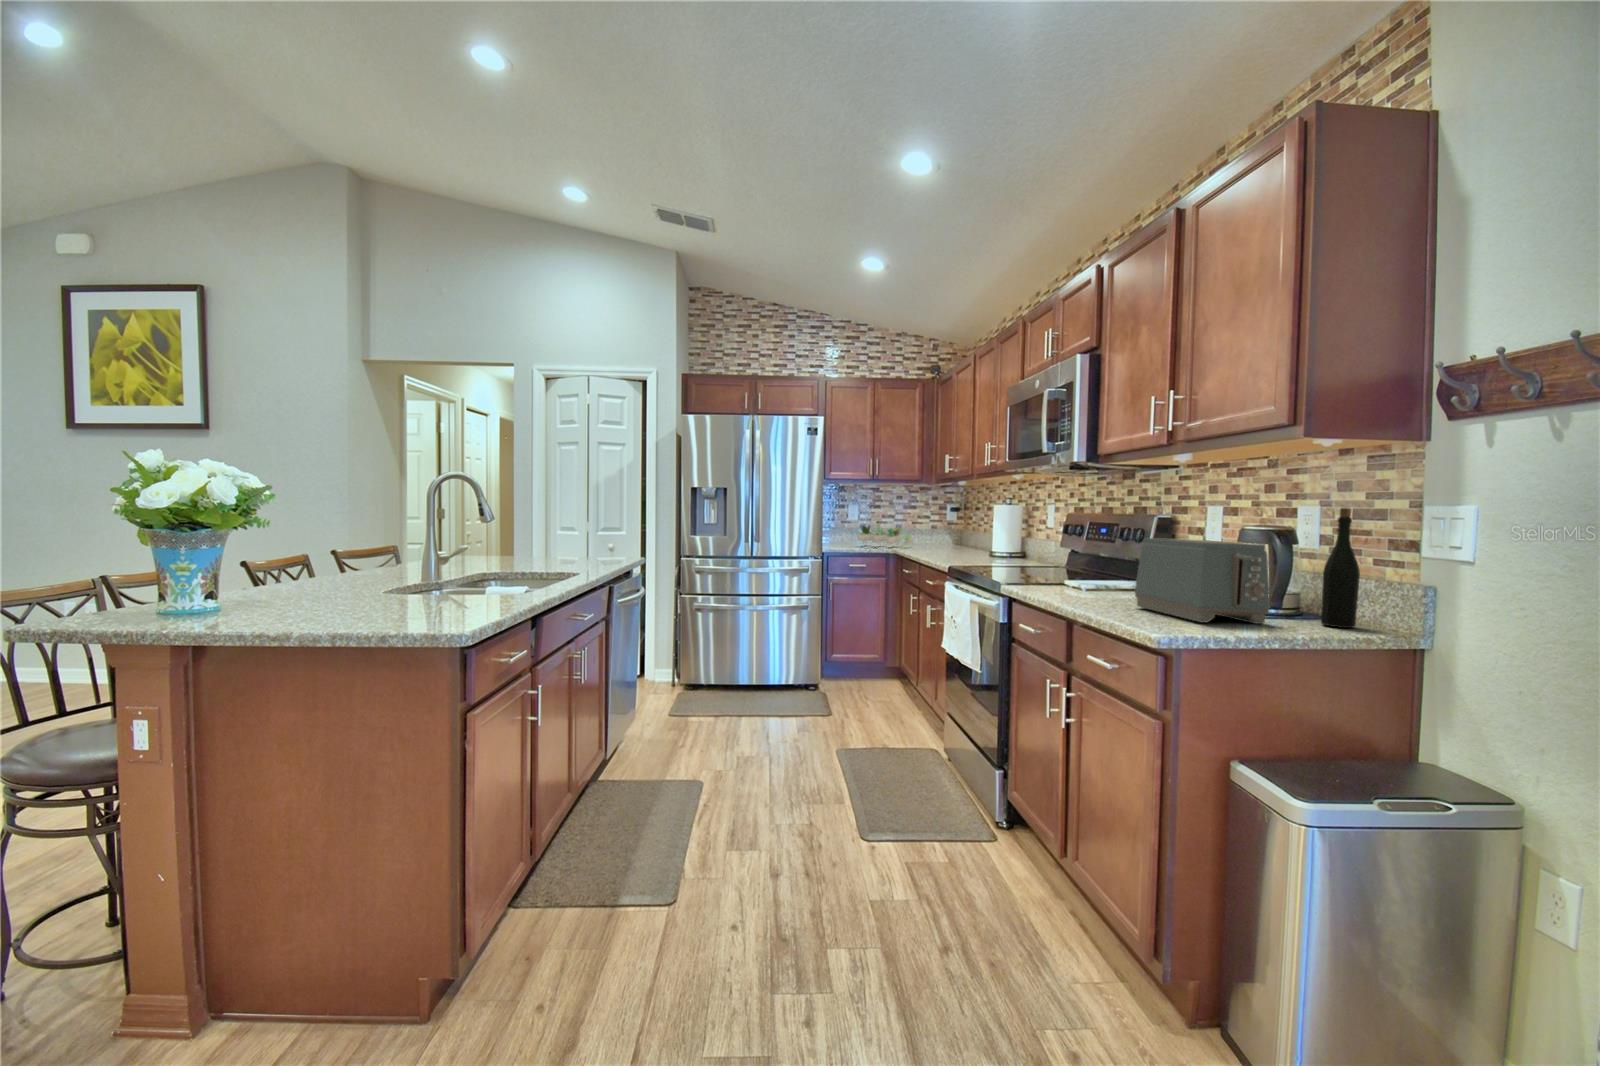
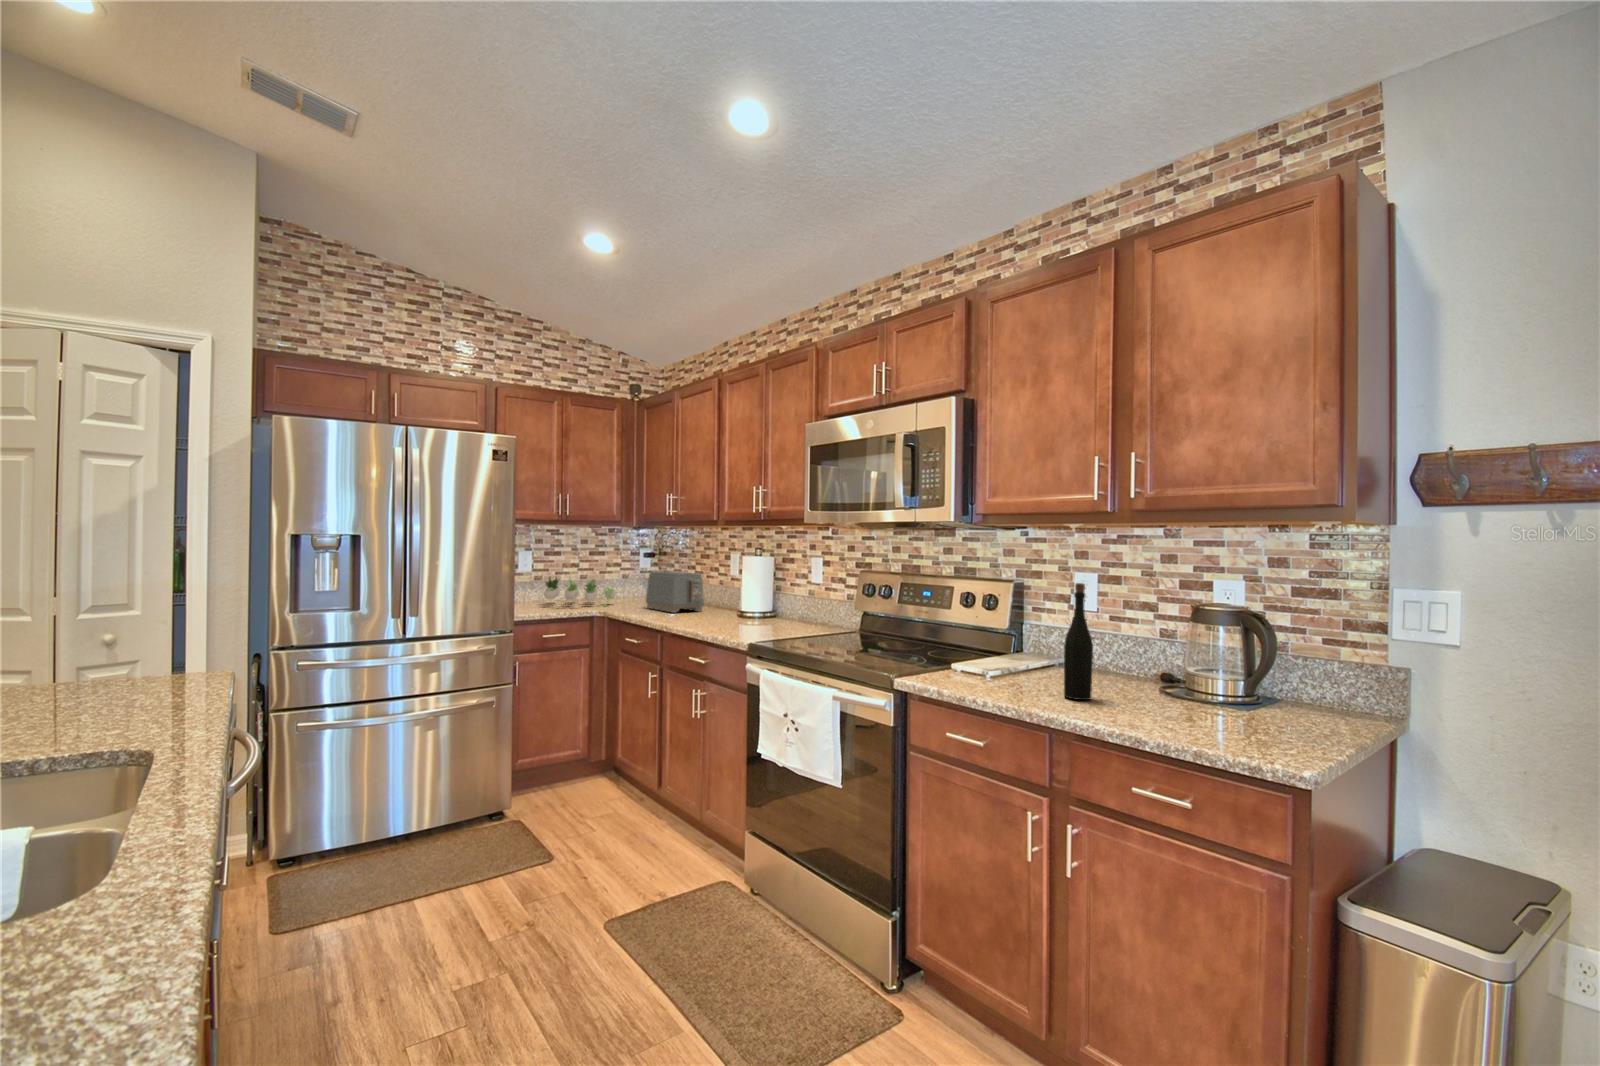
bottle: present [1321,508,1360,628] -> present [1064,583,1093,700]
toaster: present [1135,538,1270,624] -> present [646,571,704,613]

